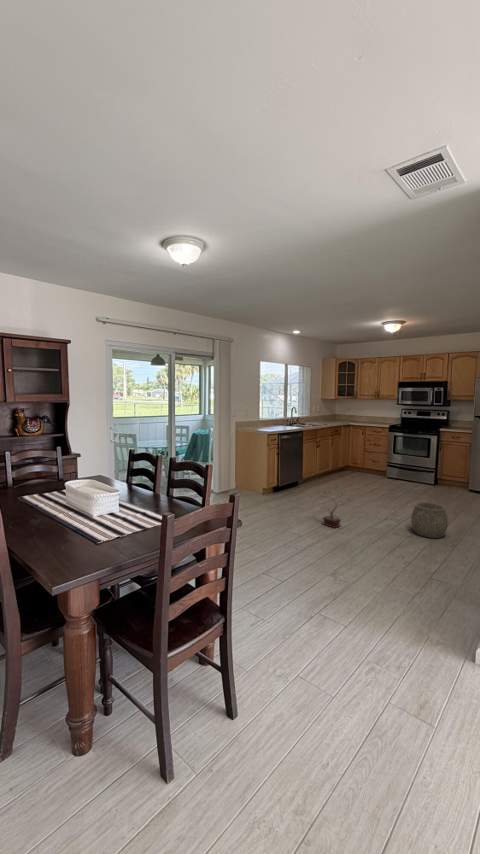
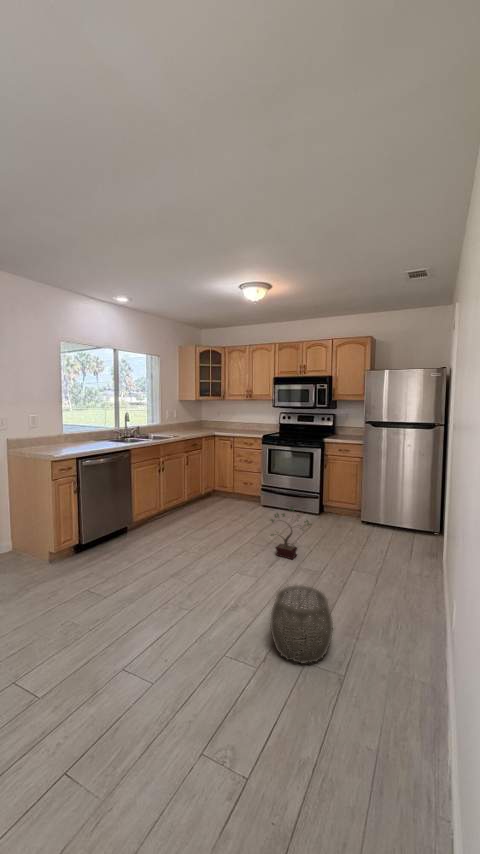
potted plant: present [323,487,350,528] -> present [271,507,311,559]

